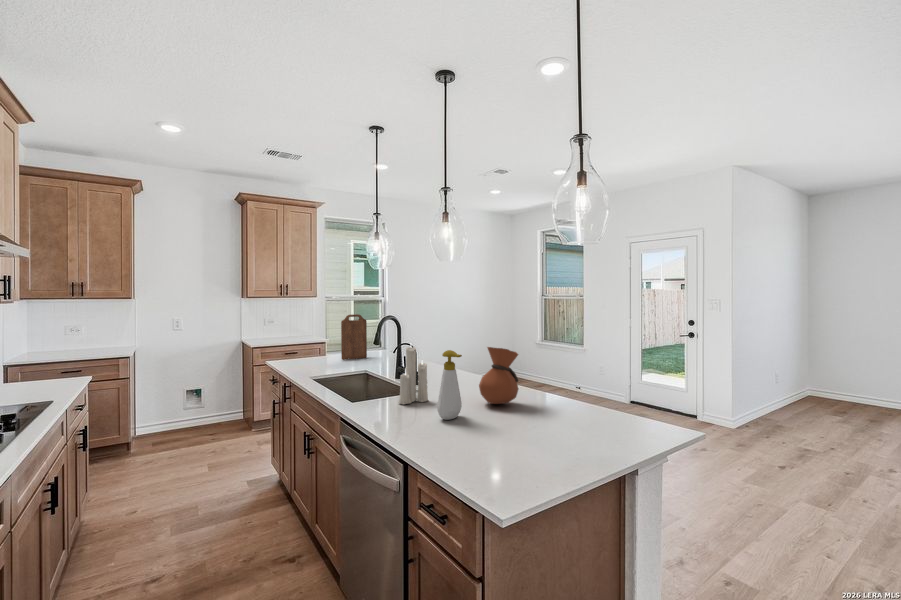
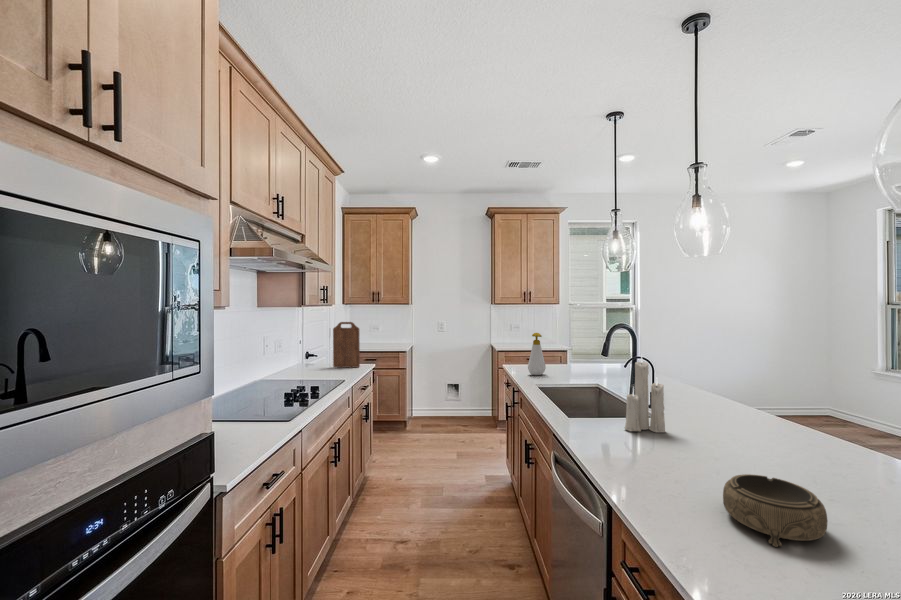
cutting board: present [341,314,367,360] -> present [333,322,360,367]
vase: present [479,347,519,404] -> none [744,371,818,458]
soap bottle: present [437,350,462,420] -> present [528,333,546,375]
decorative bowl: none [474,415,529,457] -> present [723,474,828,547]

